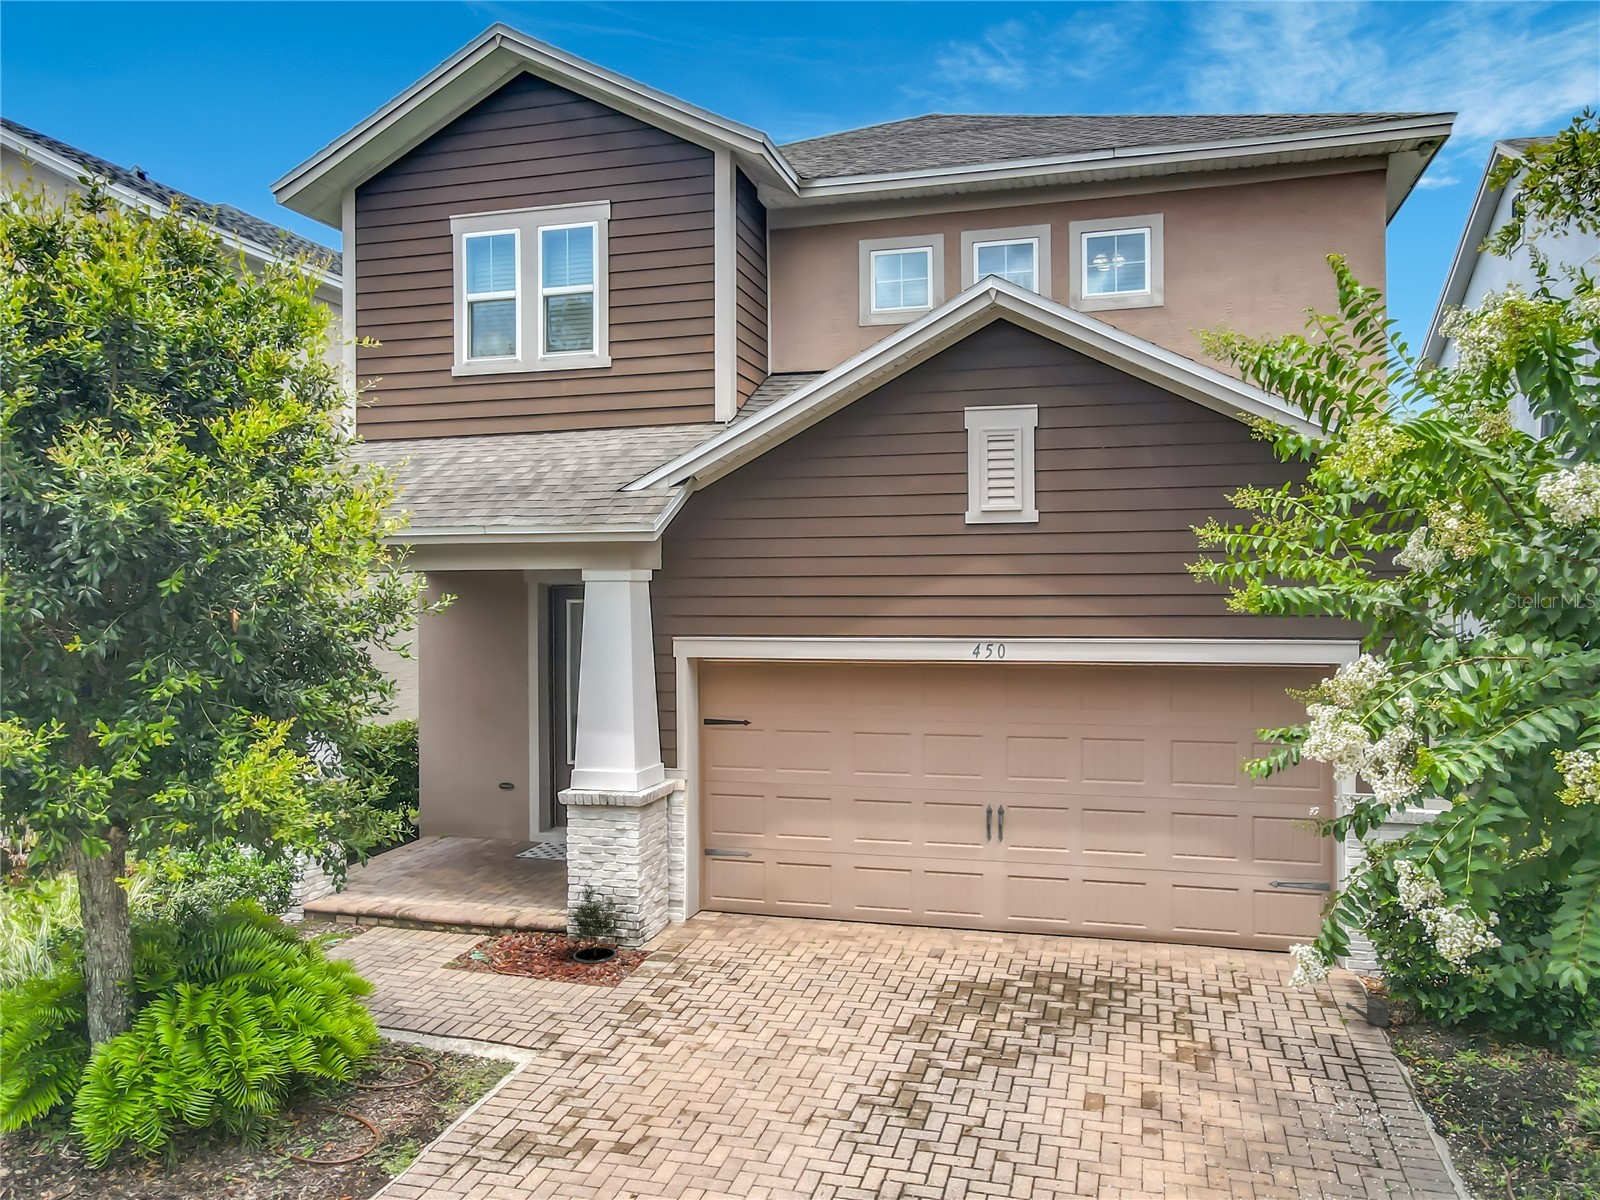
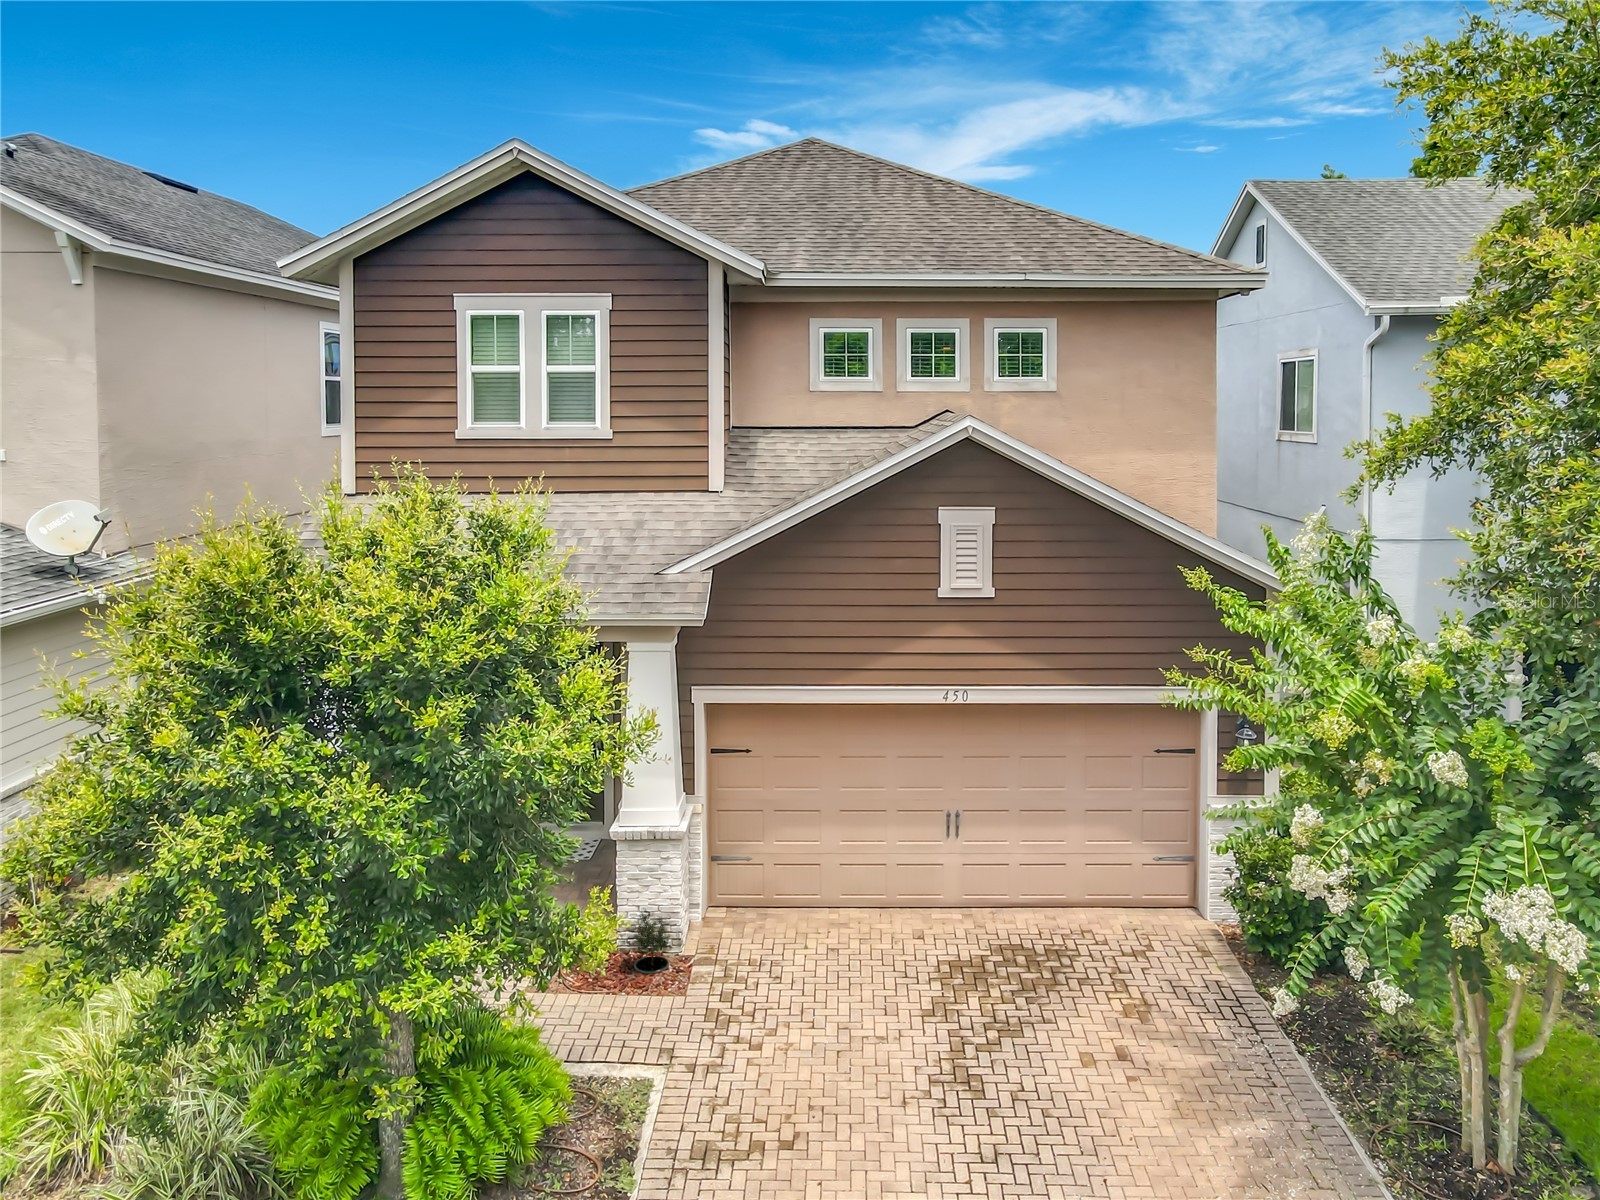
watering can: present [1346,1000,1396,1027] -> none [1223,951,1254,970]

